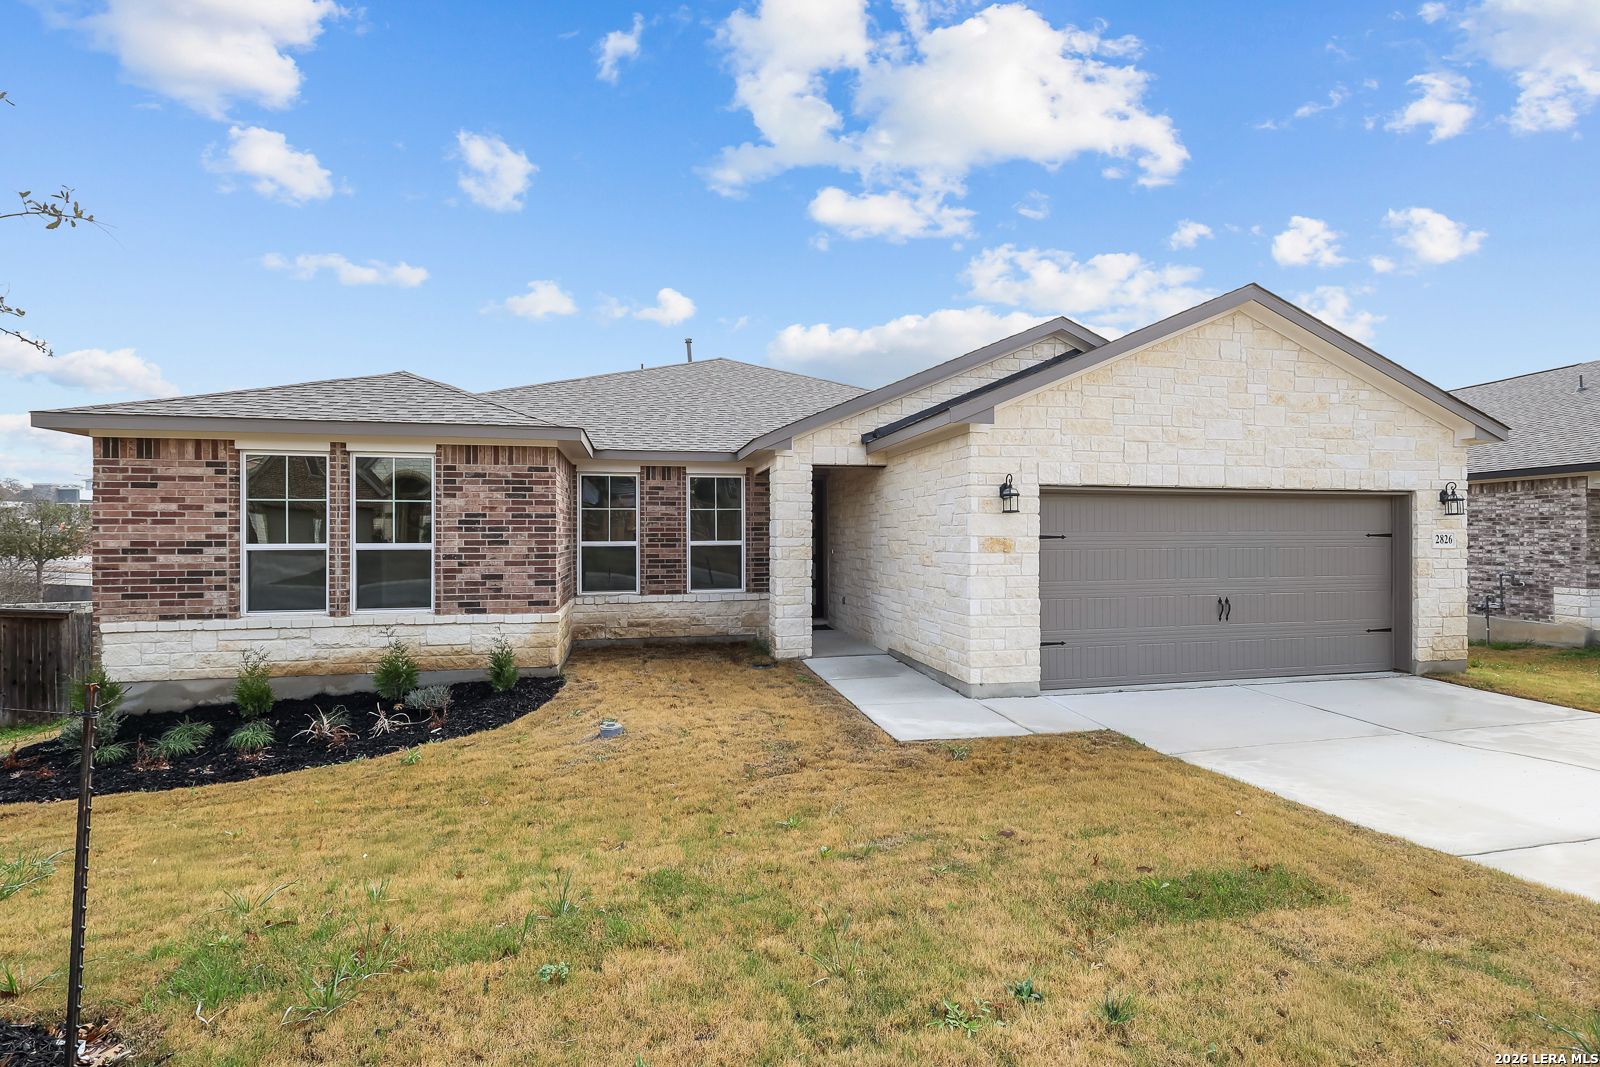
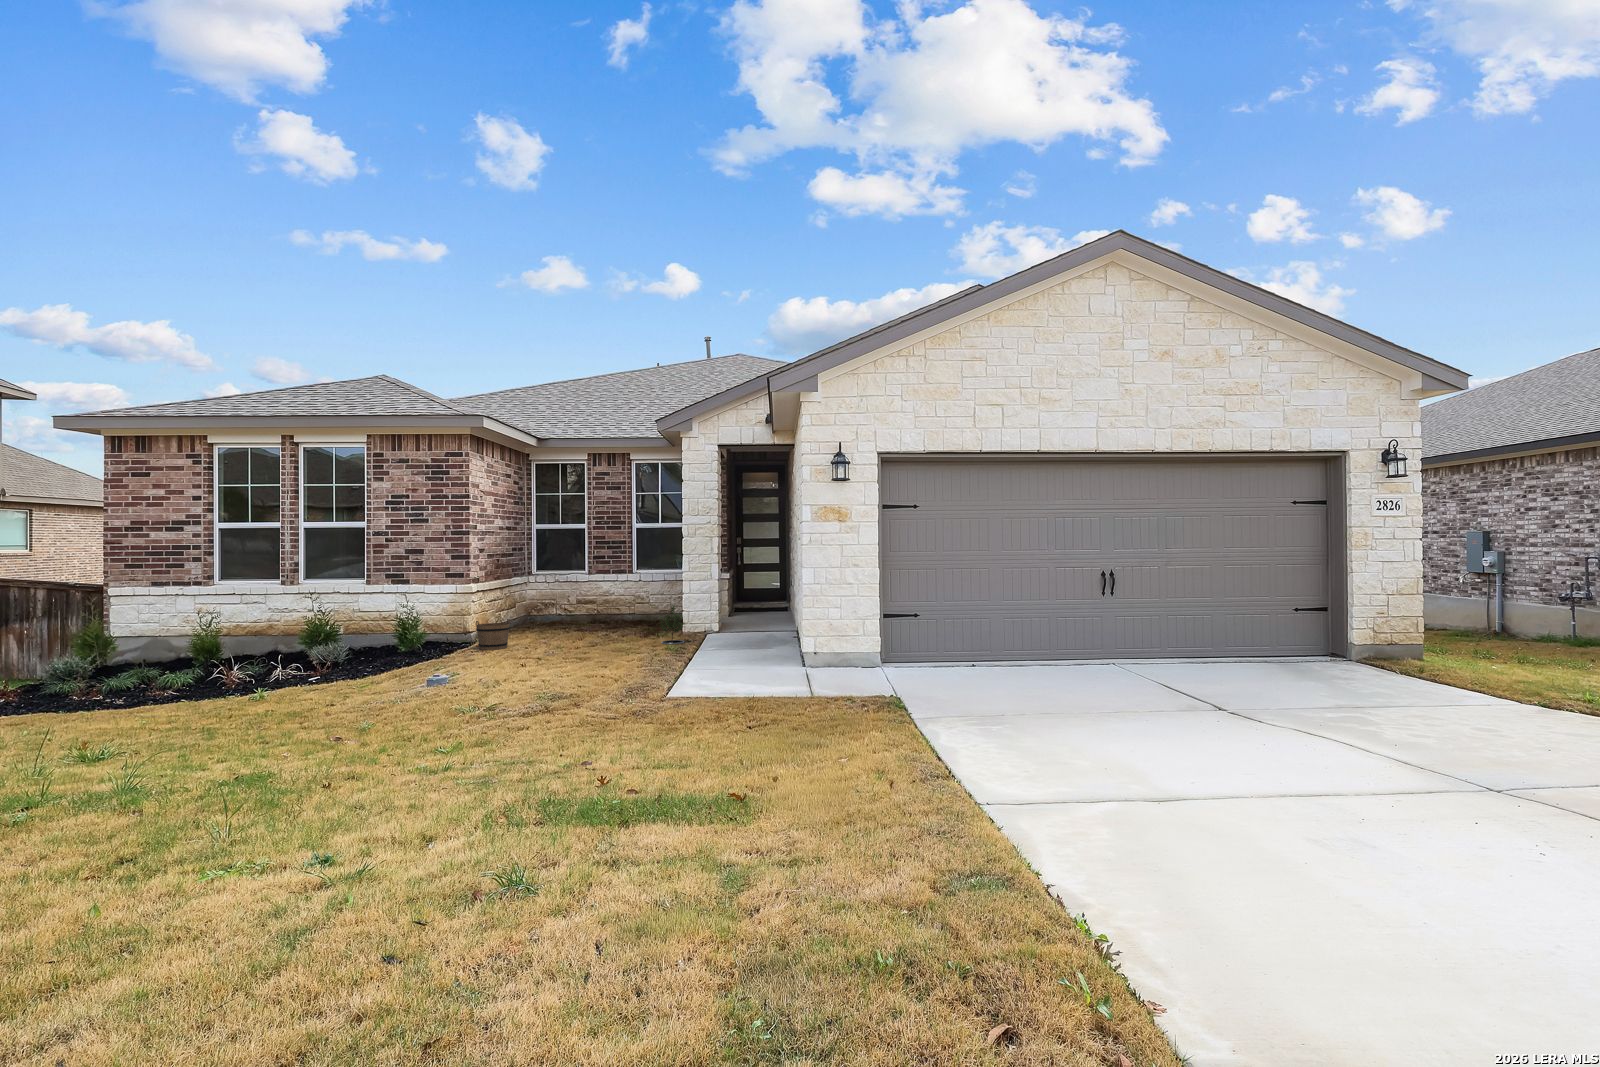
bucket: none [560,647,595,682] -> present [476,619,510,650]

